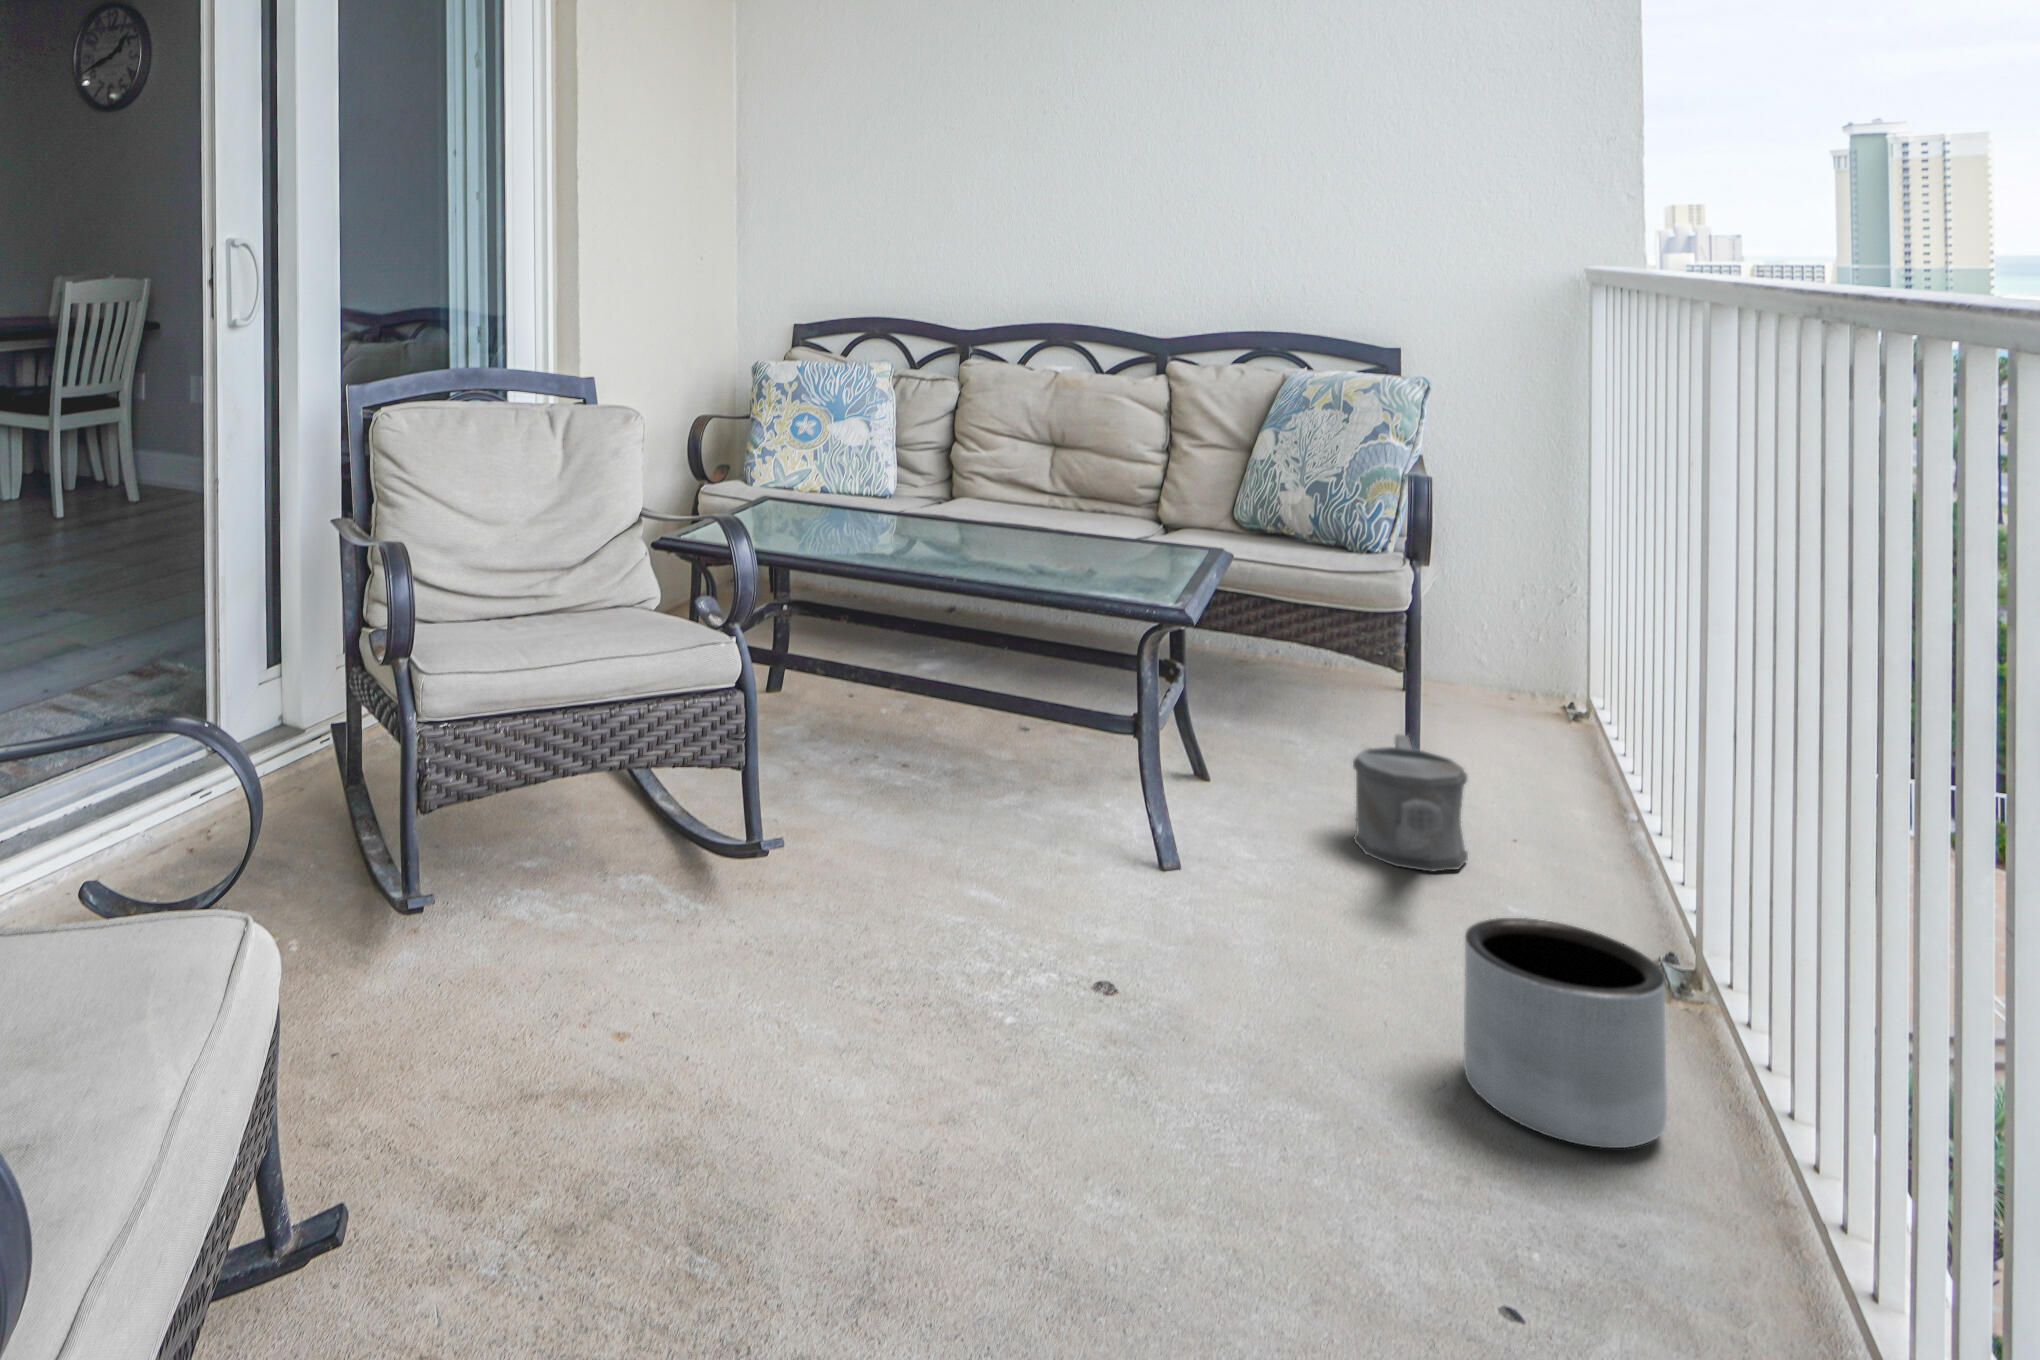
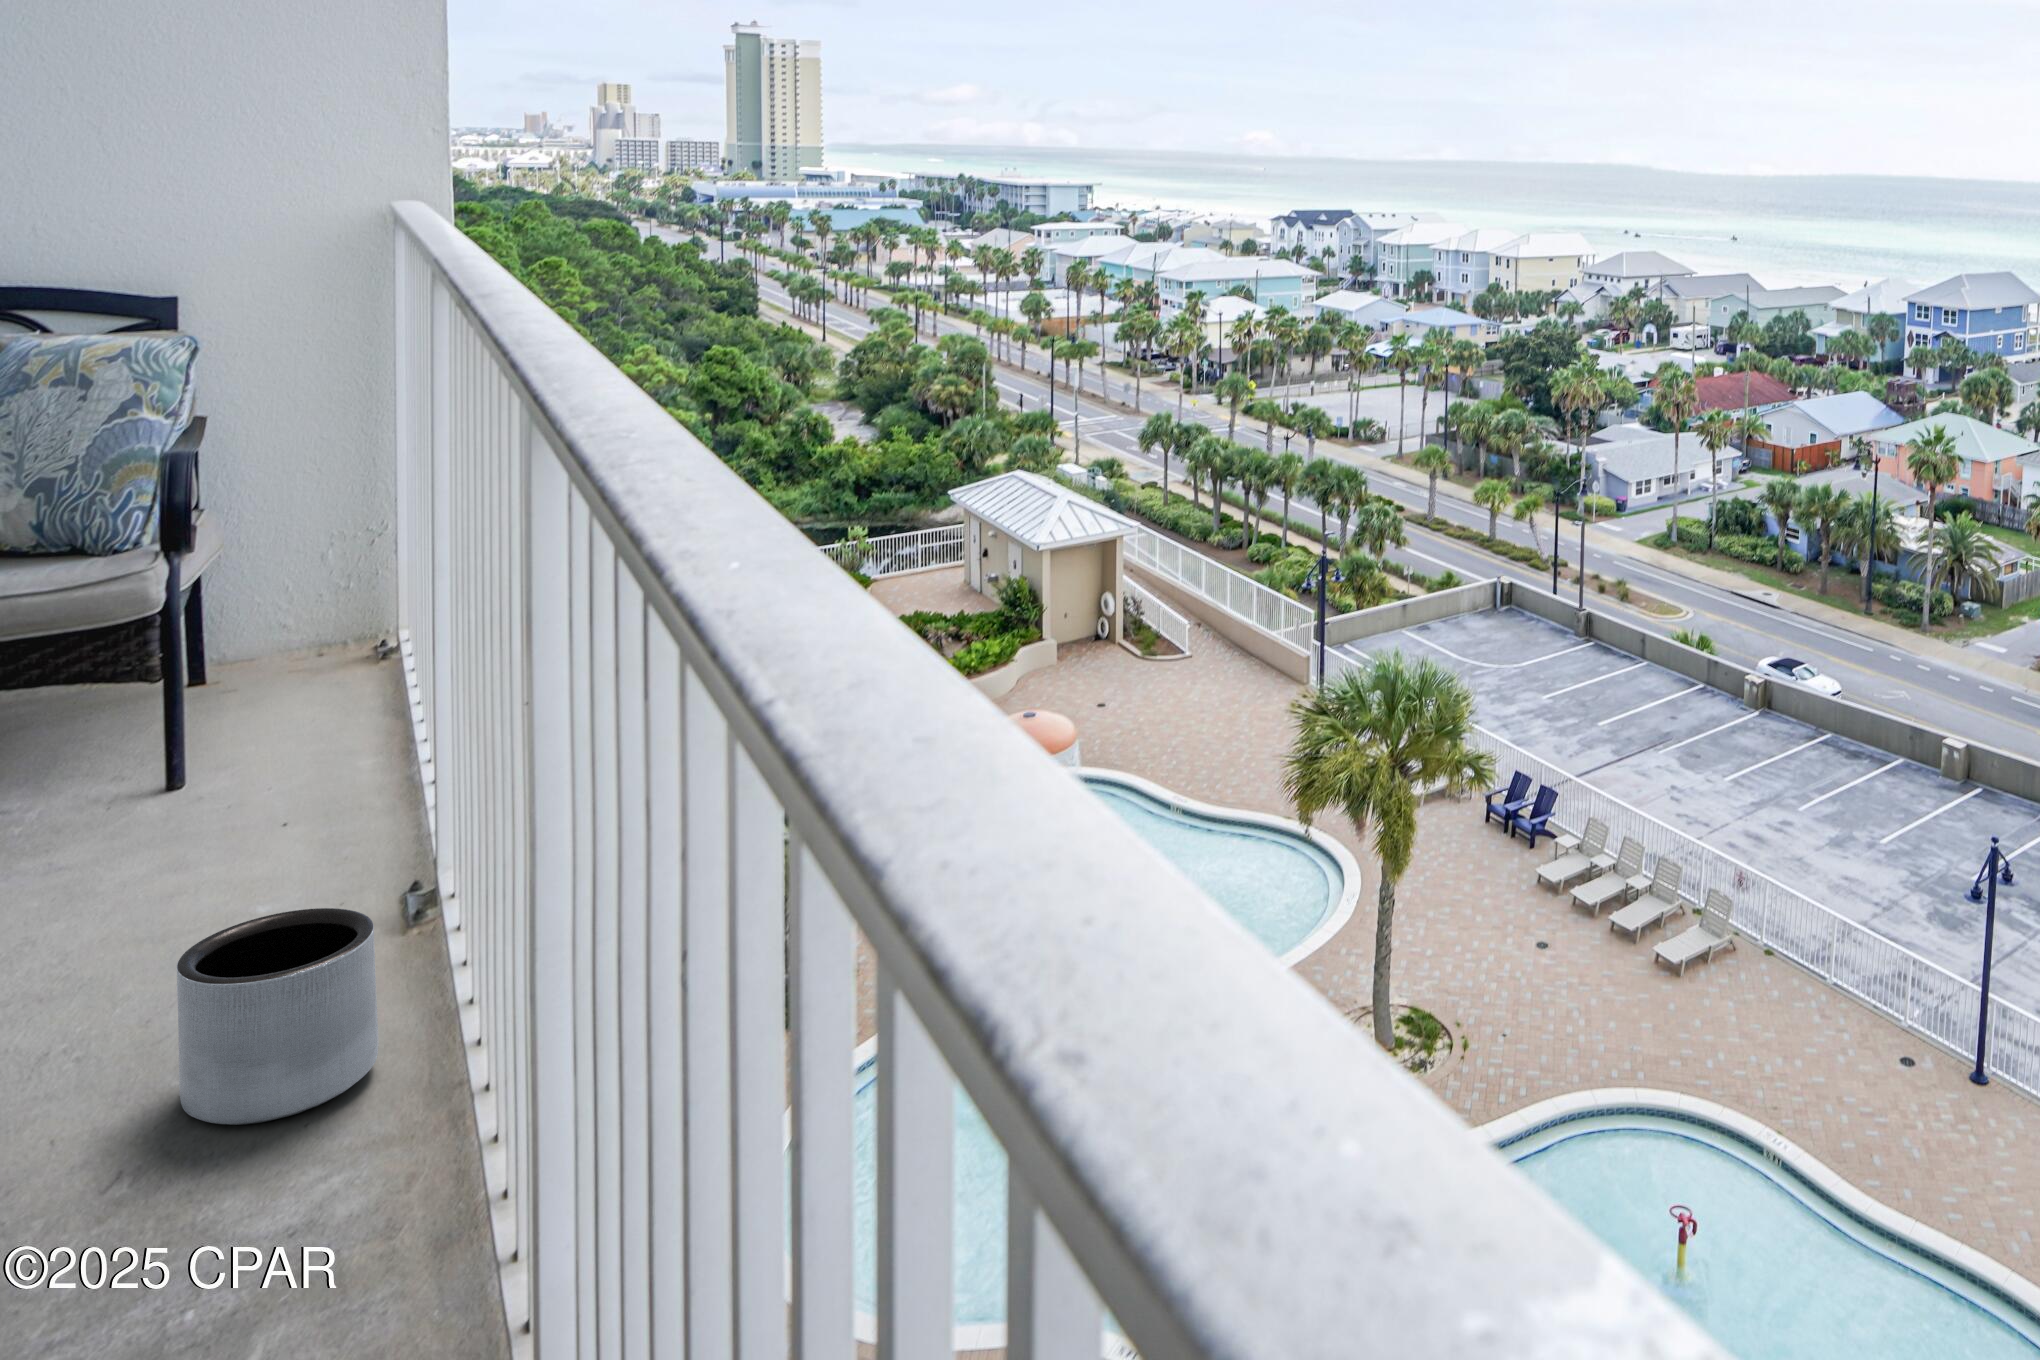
watering can: present [1353,735,1468,871] -> none [79,756,225,908]

